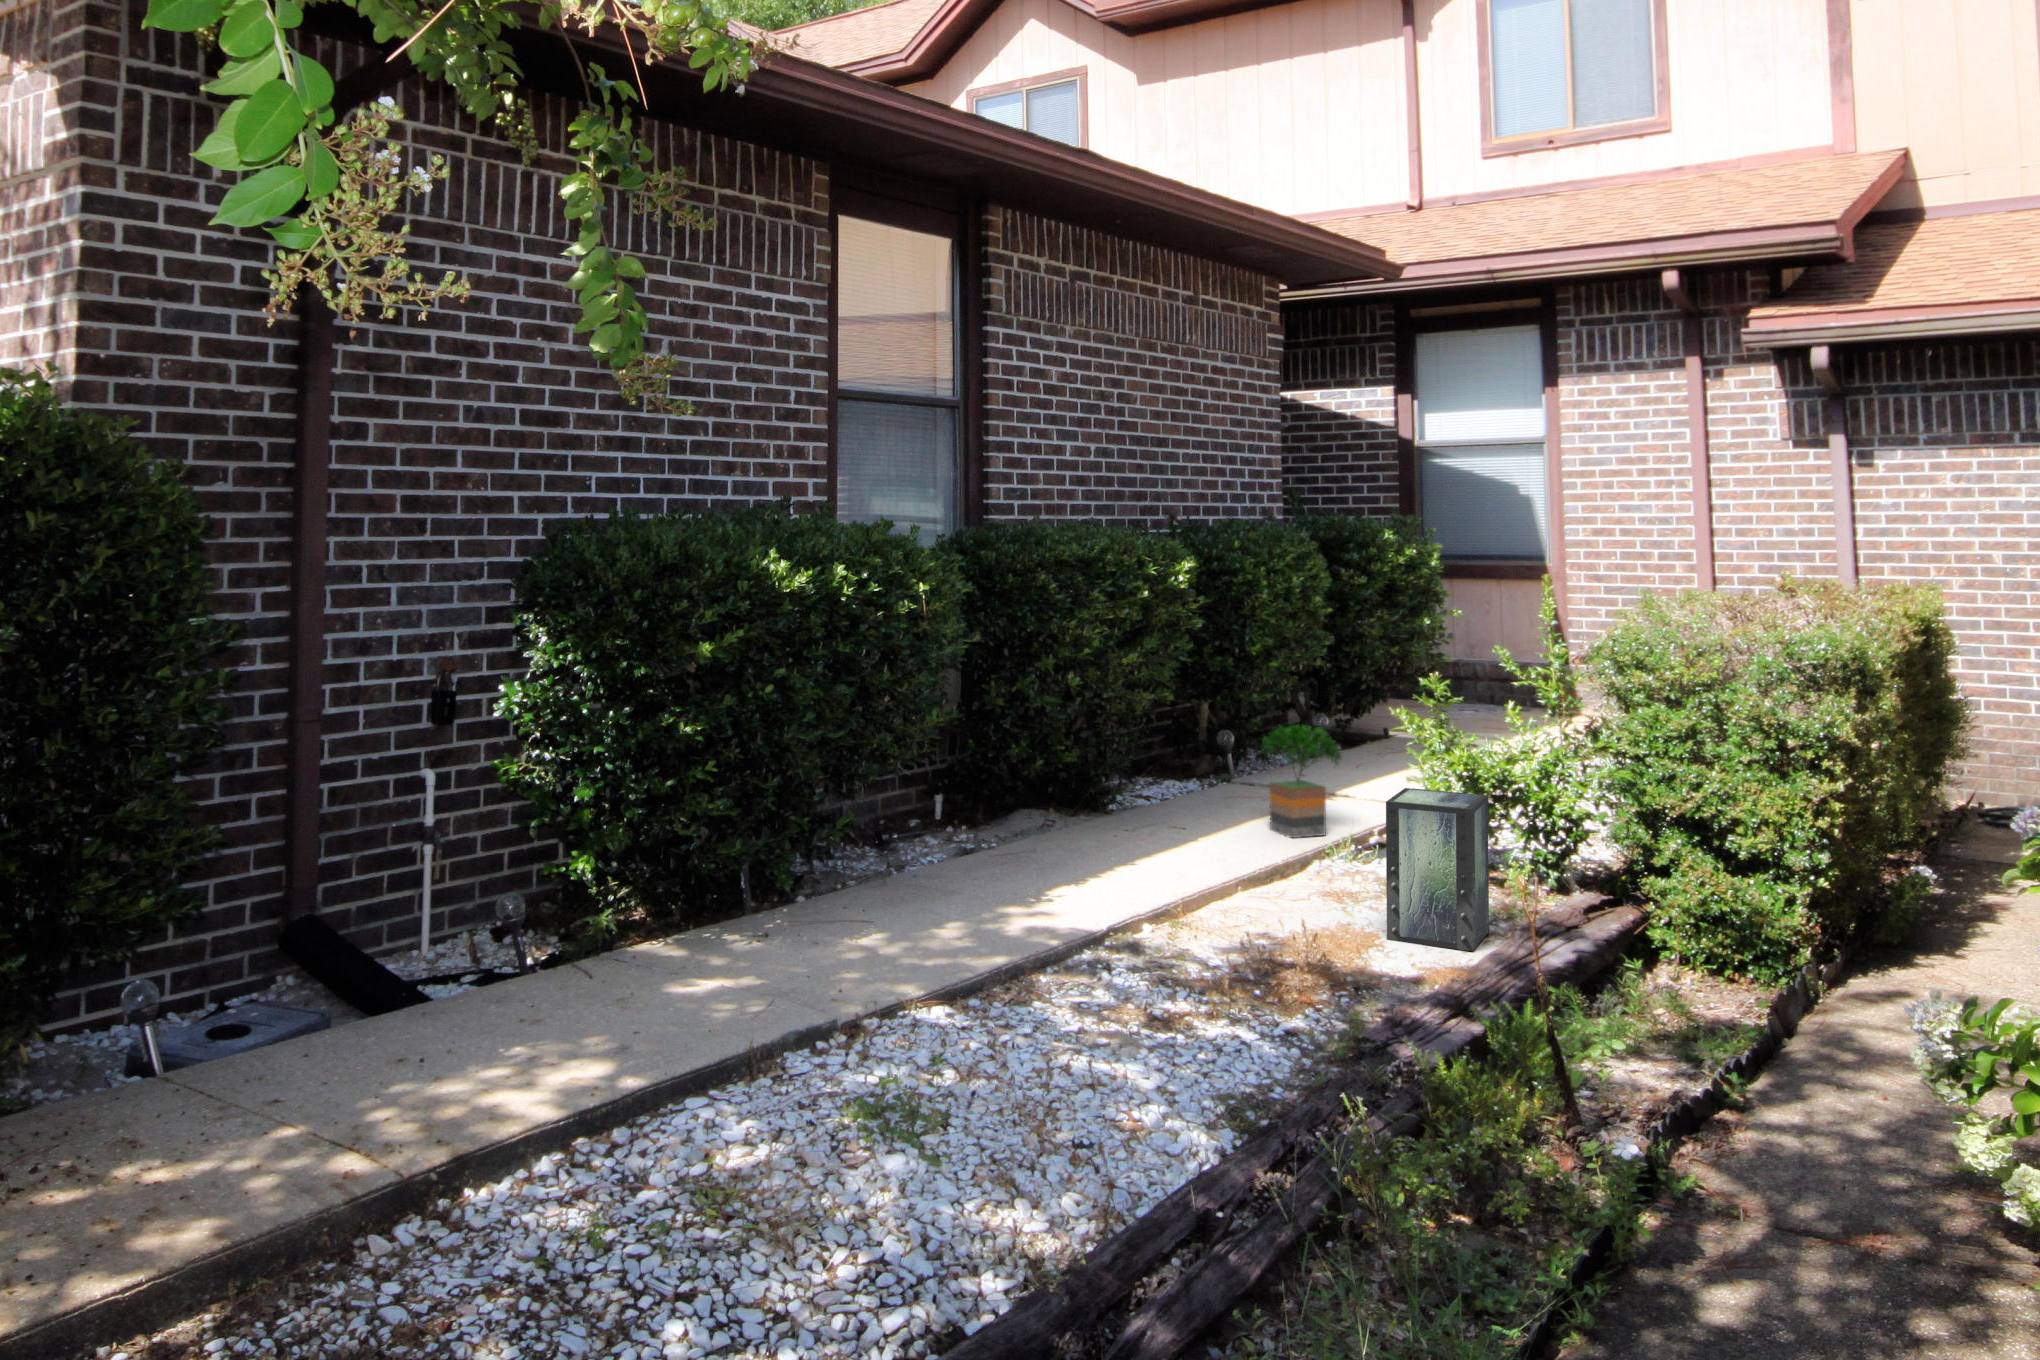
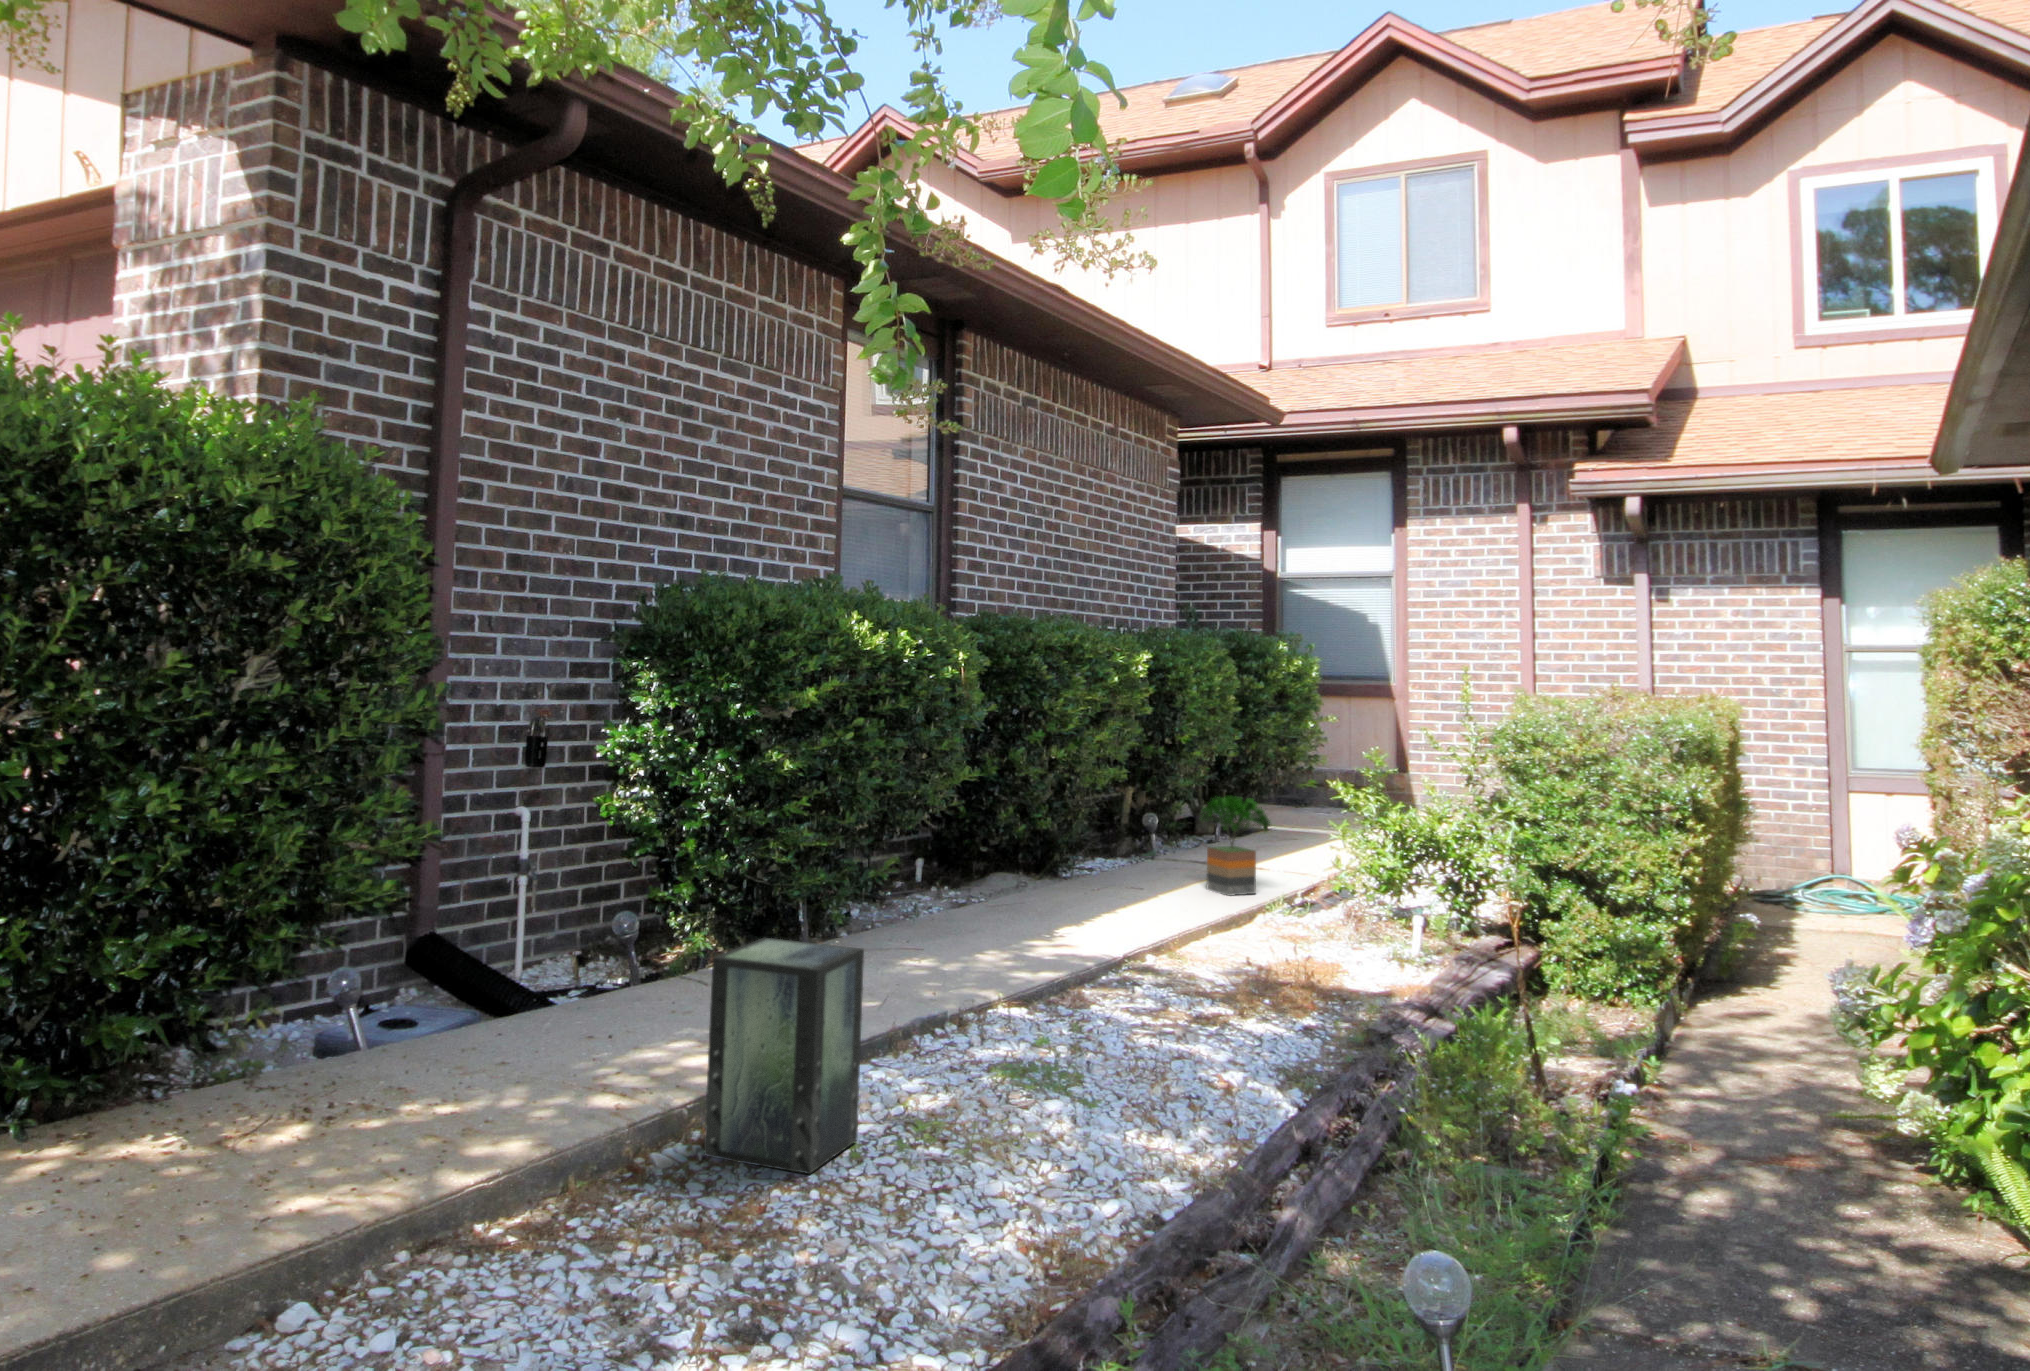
storage box: present [1386,788,1489,951] -> present [704,938,864,1174]

